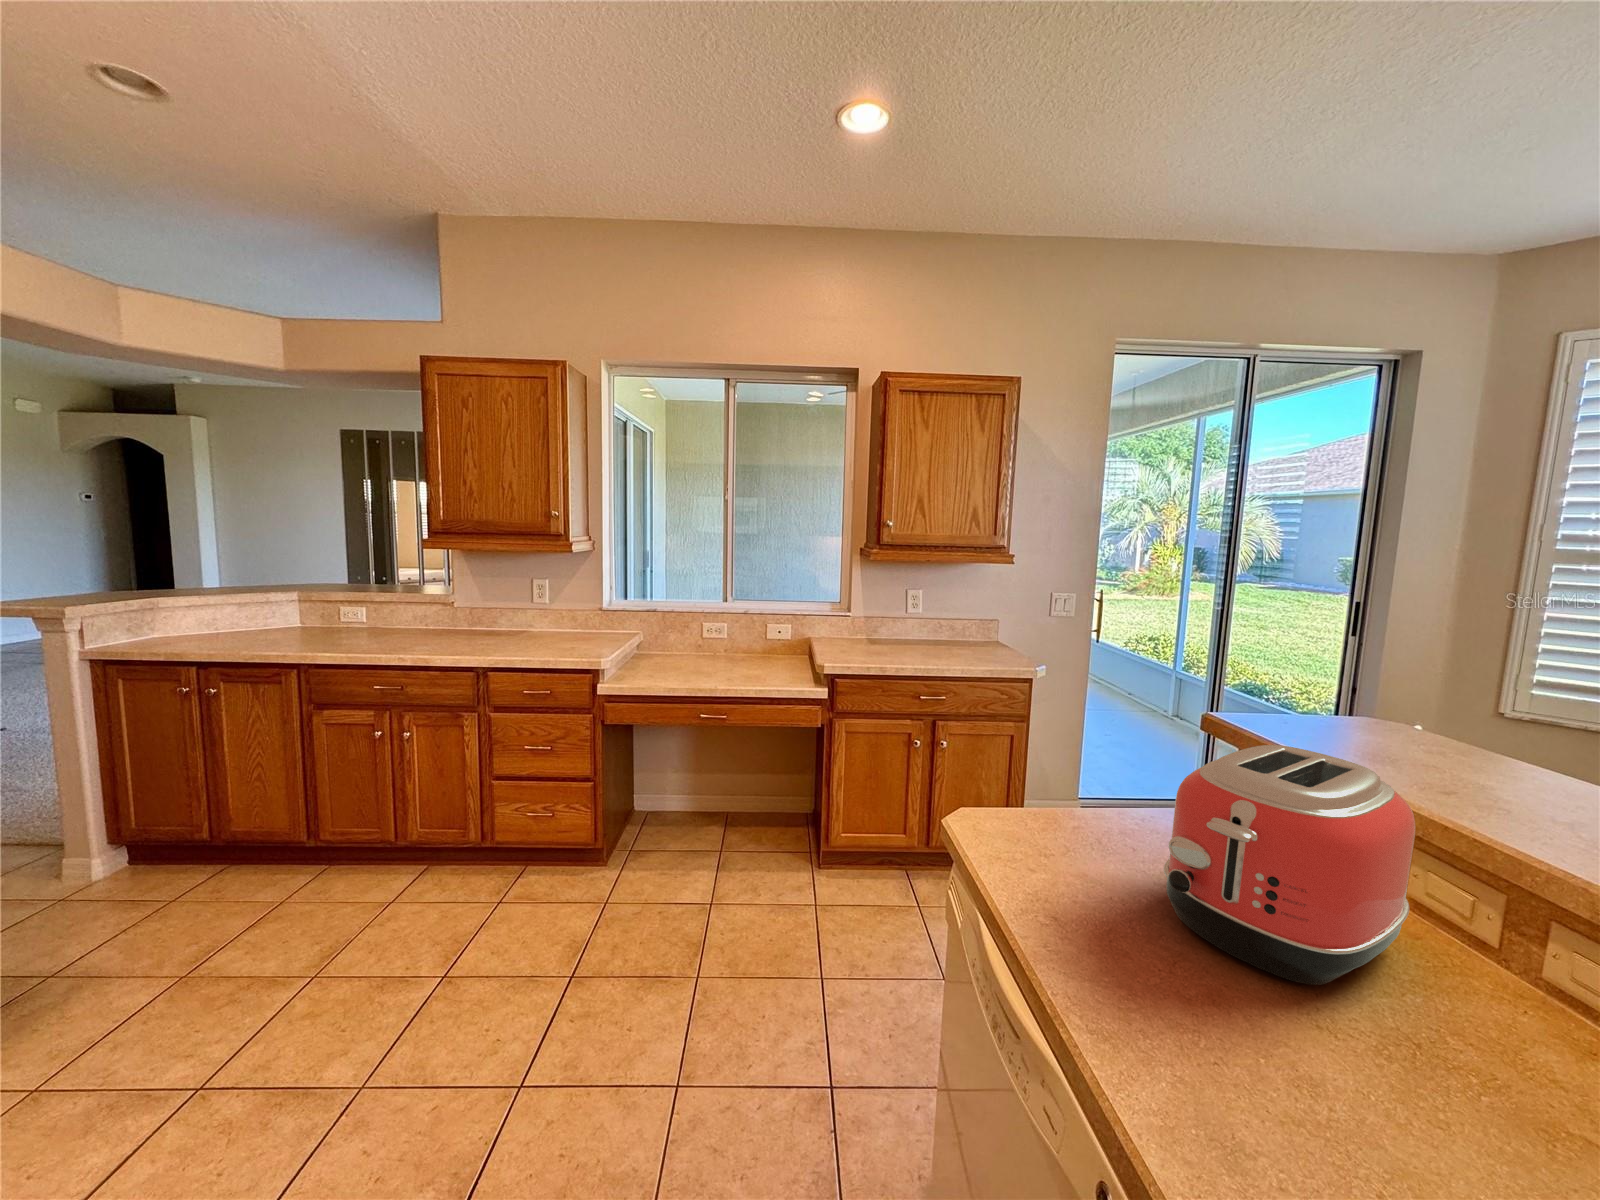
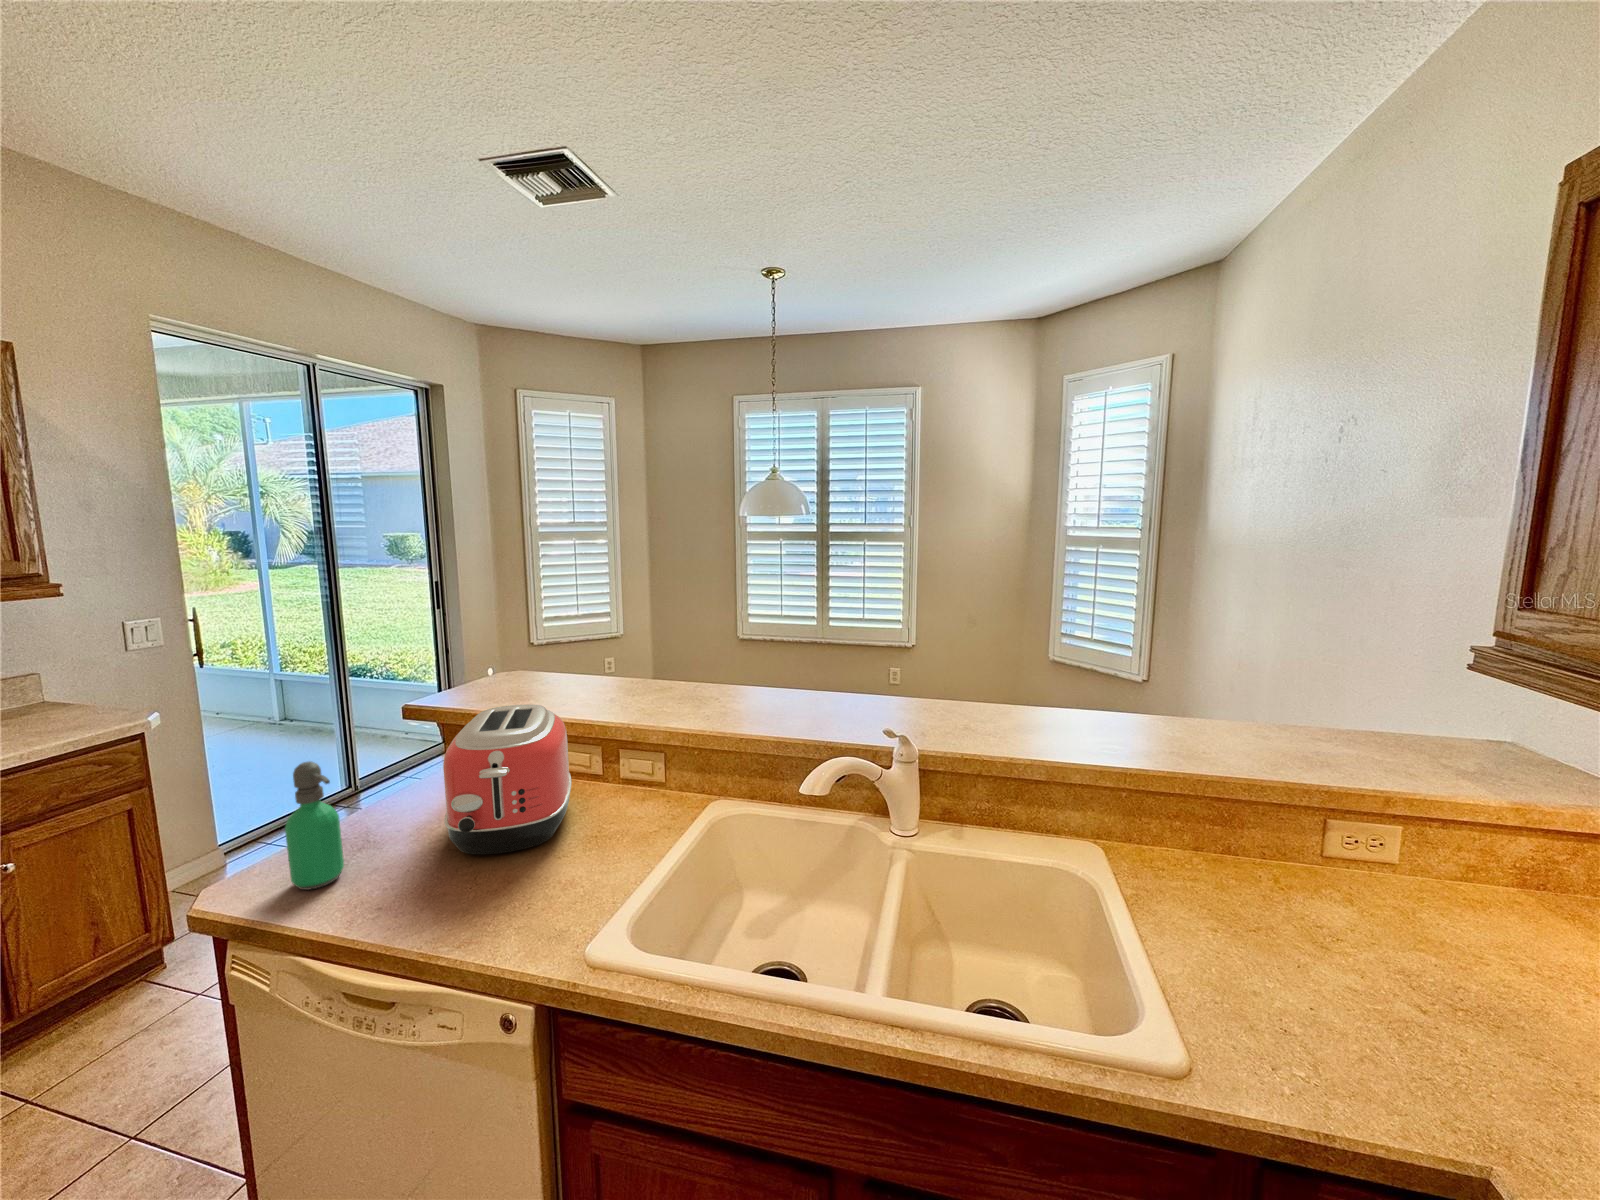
soap dispenser: none [1010,722,1061,858] -> present [285,761,344,890]

